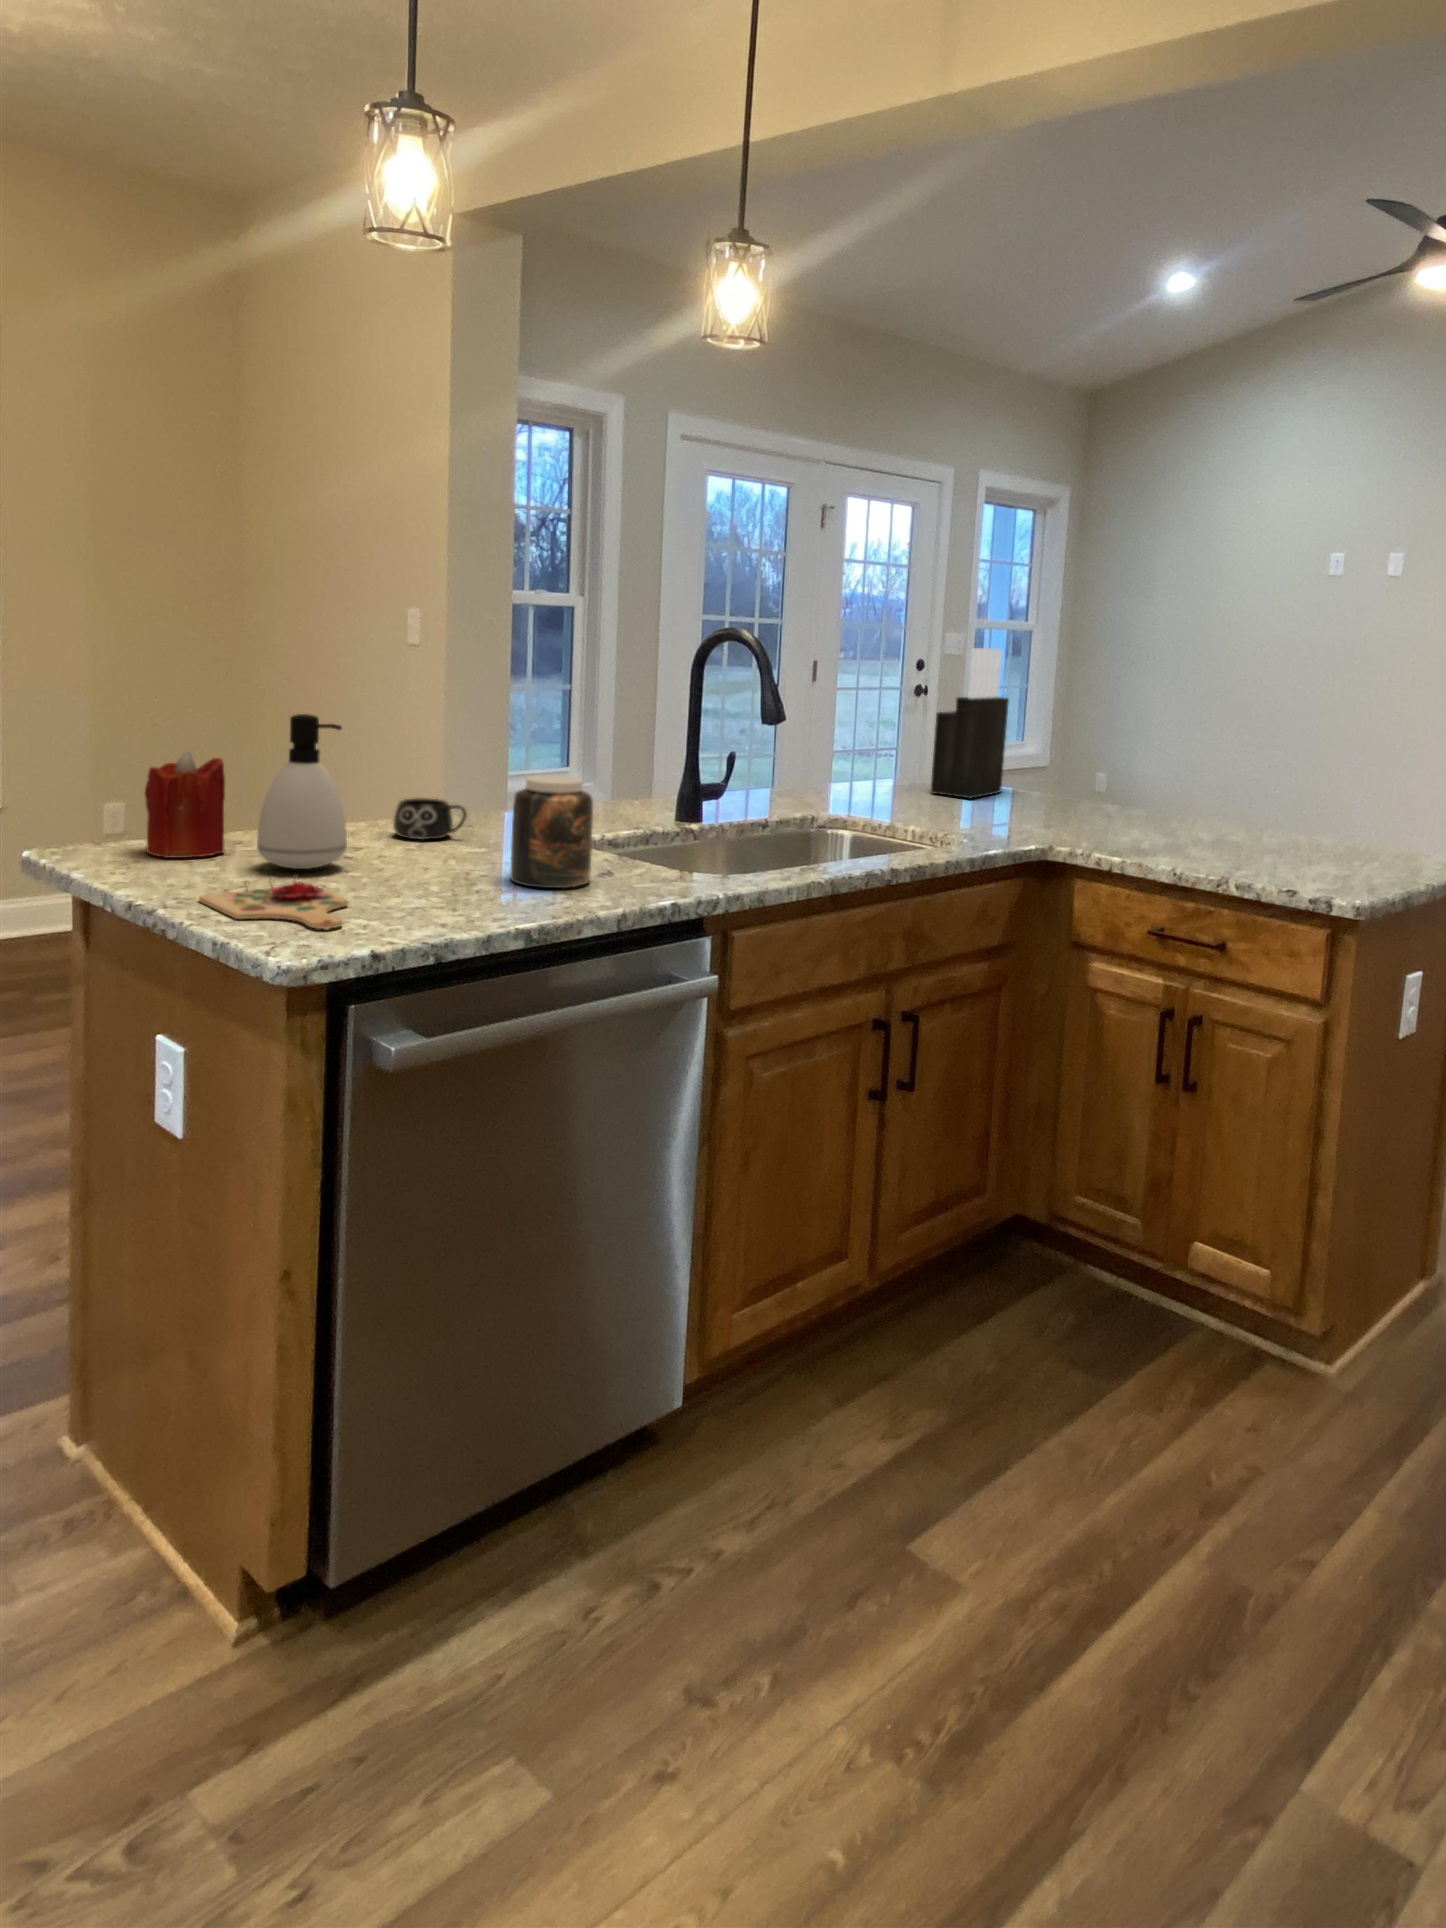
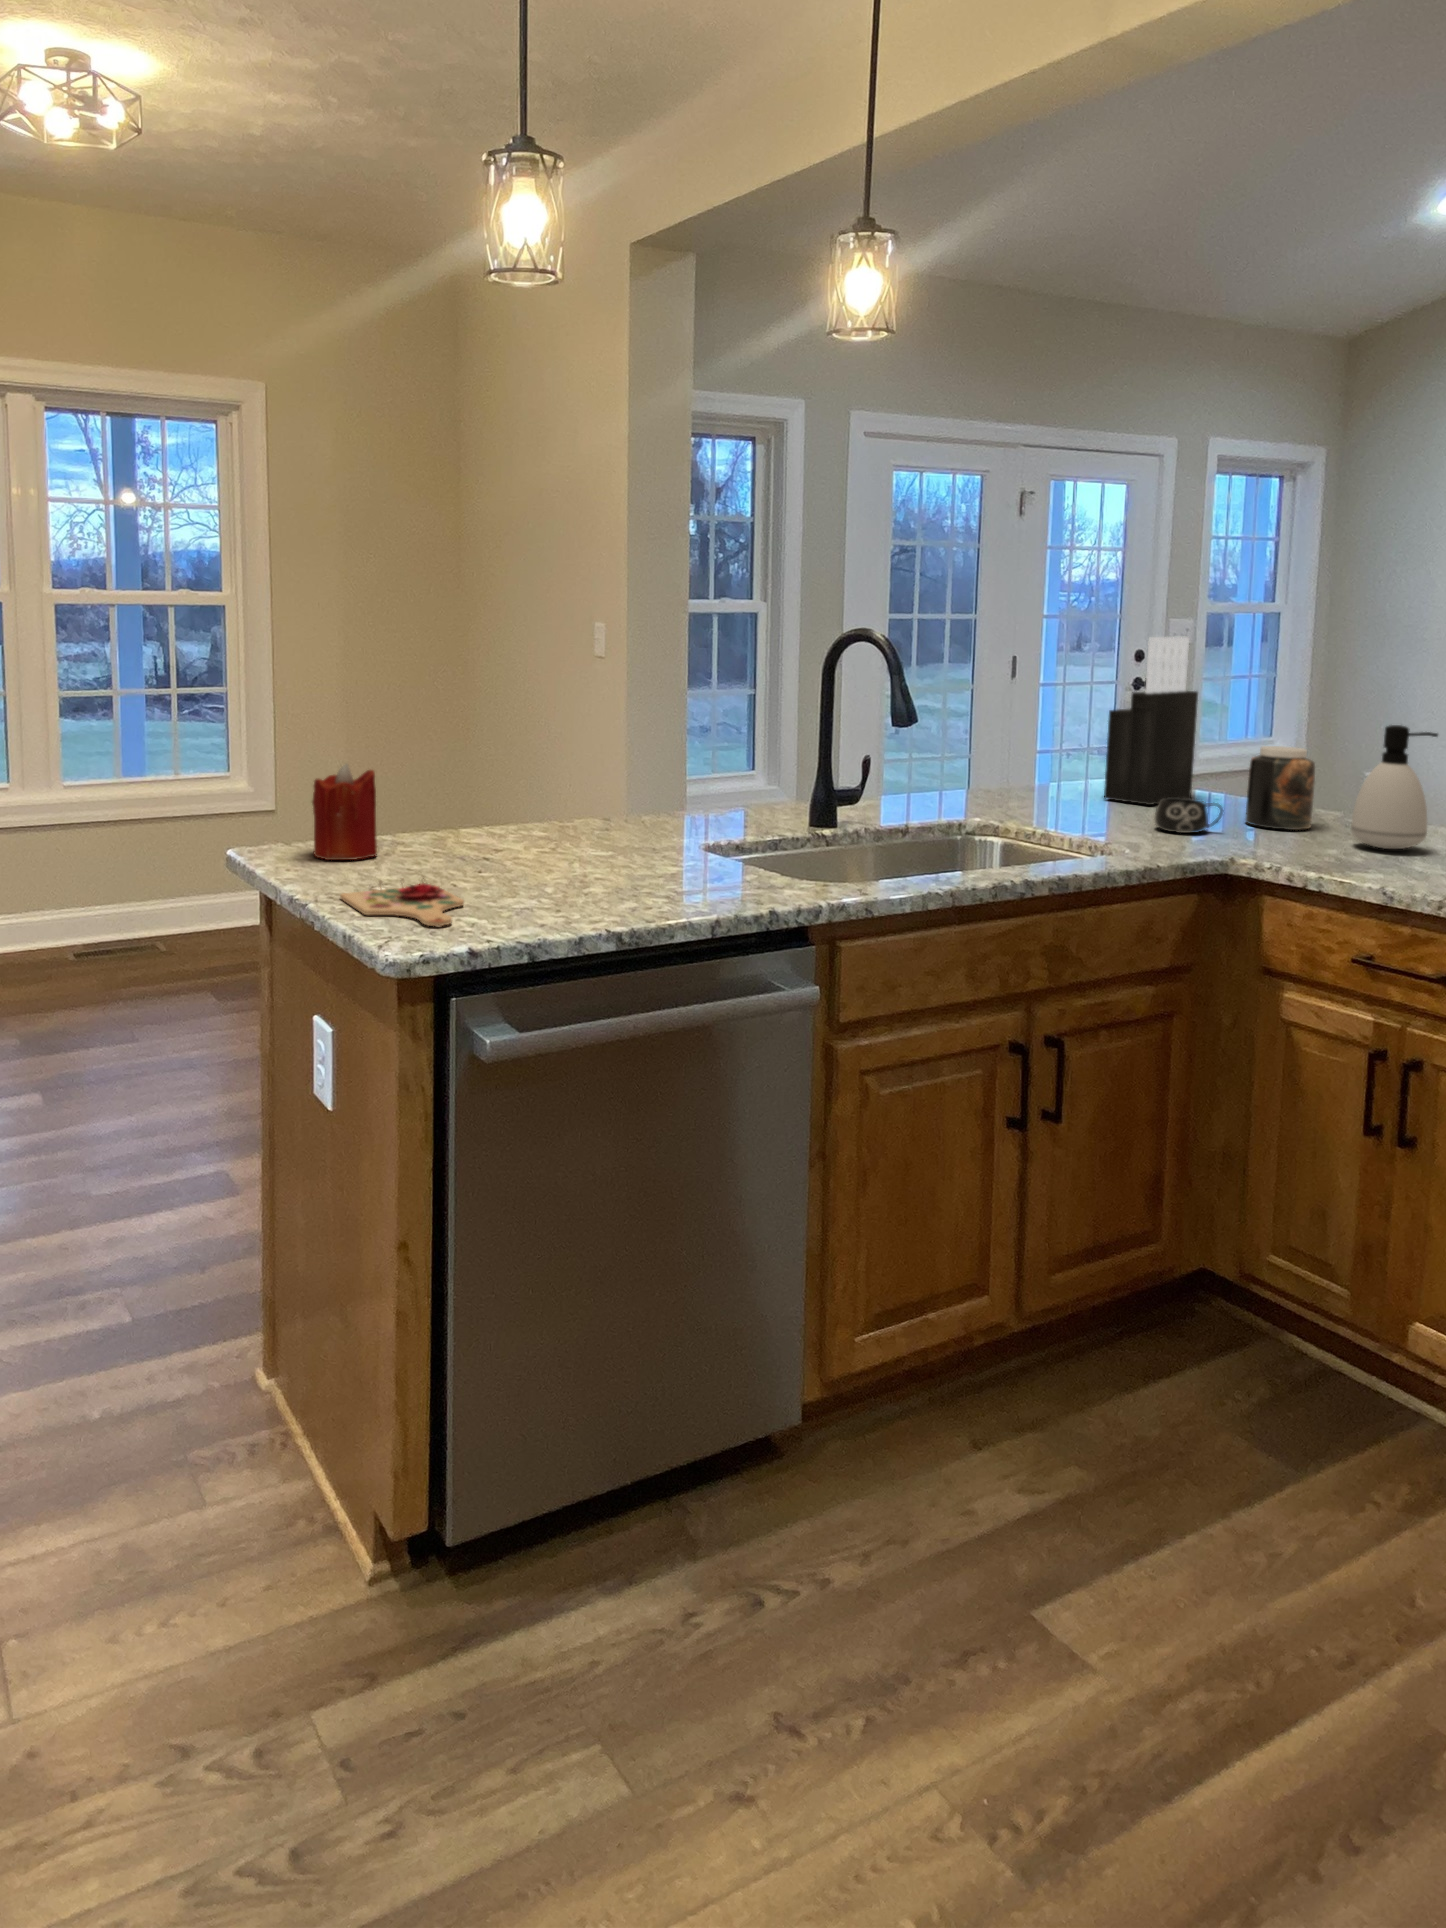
soap dispenser: present [257,714,347,869] -> present [1351,725,1438,849]
jar: present [510,775,593,888] -> present [1245,746,1315,830]
mug: present [393,798,466,840] -> present [1154,797,1223,833]

